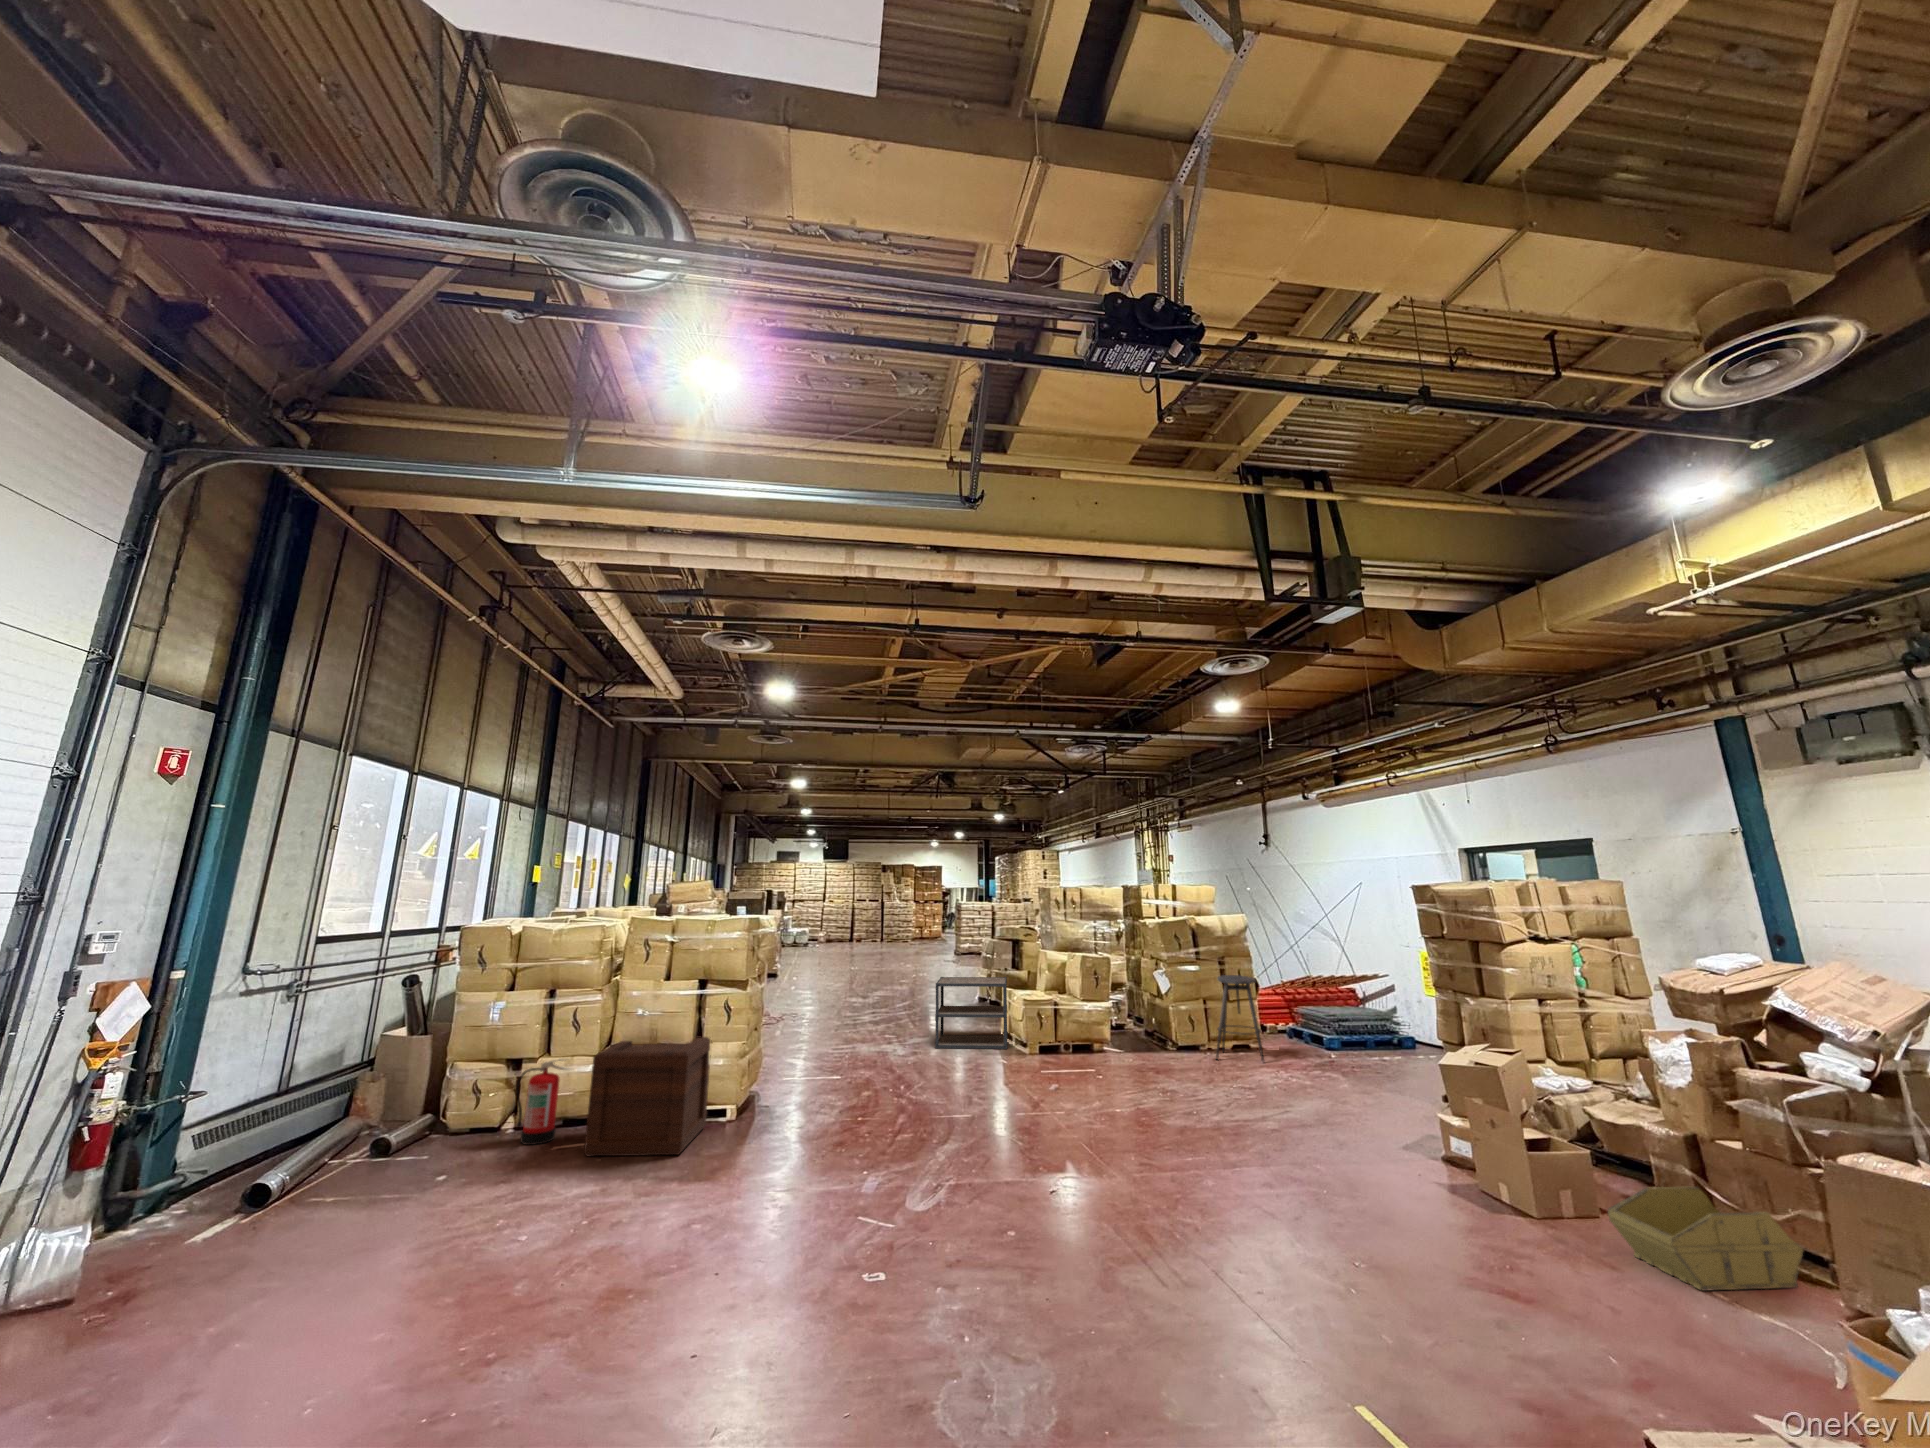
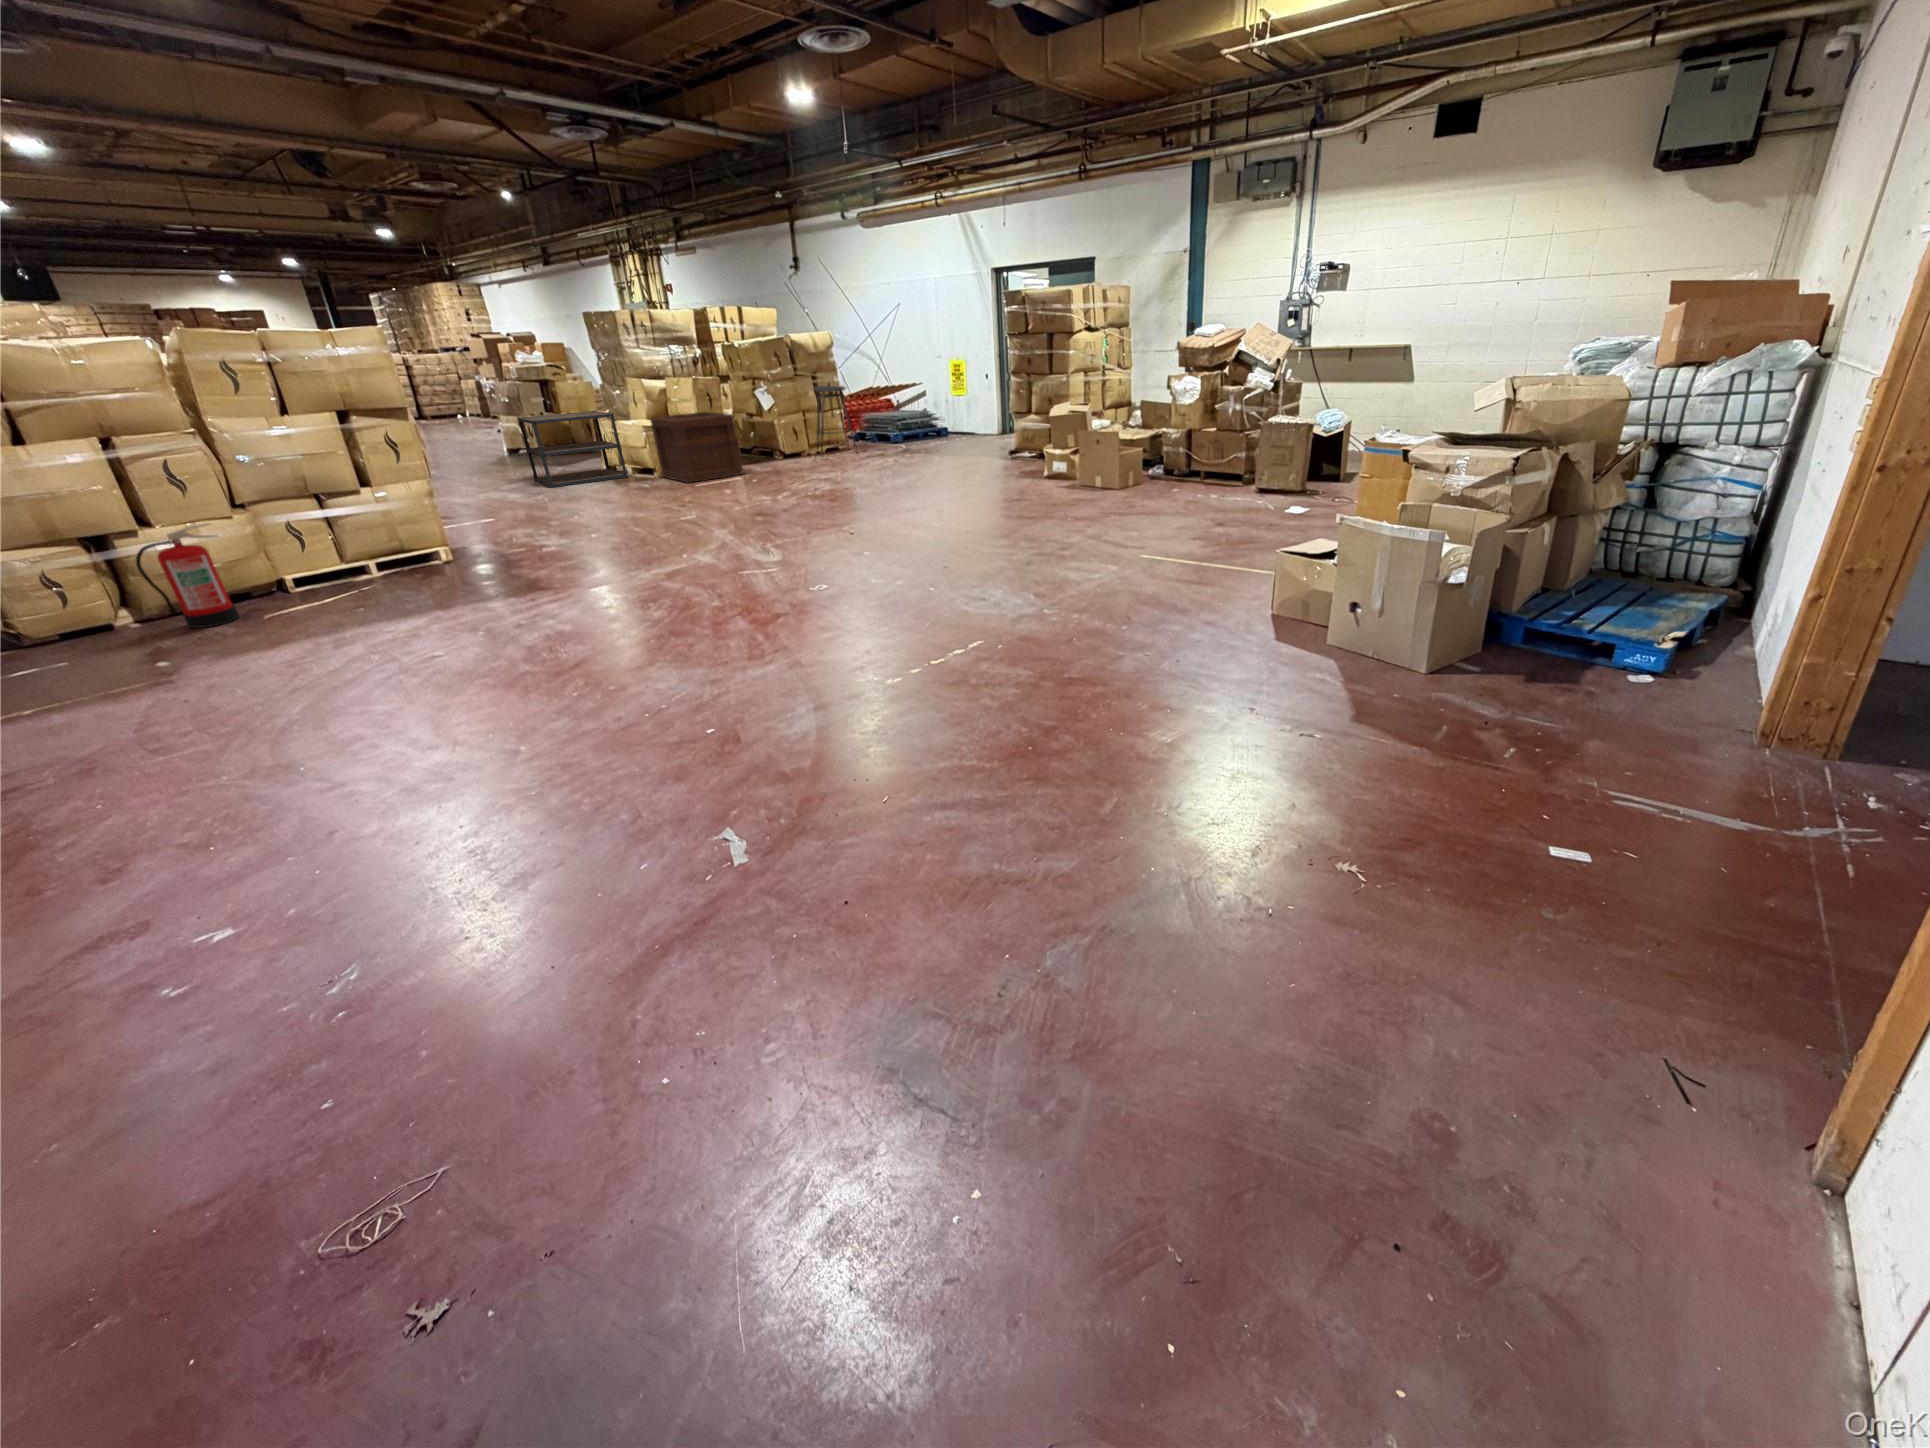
wooden crate: present [584,1036,710,1156] -> present [650,412,743,483]
storage bin: present [1608,1186,1803,1291] -> none [1145,445,1217,490]

